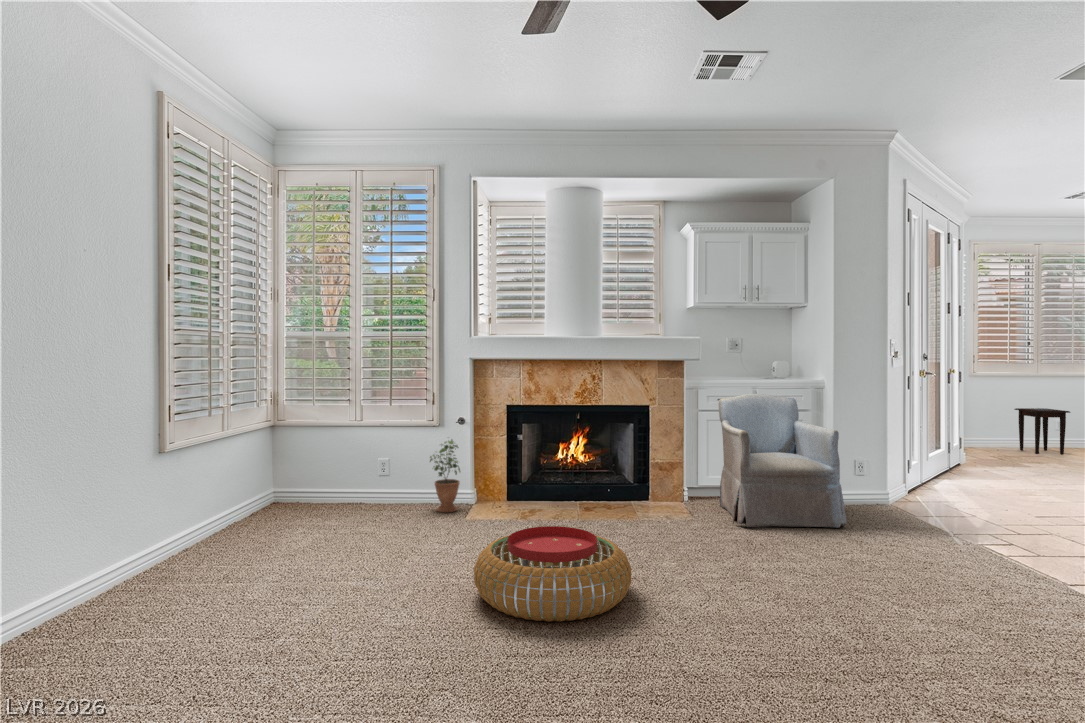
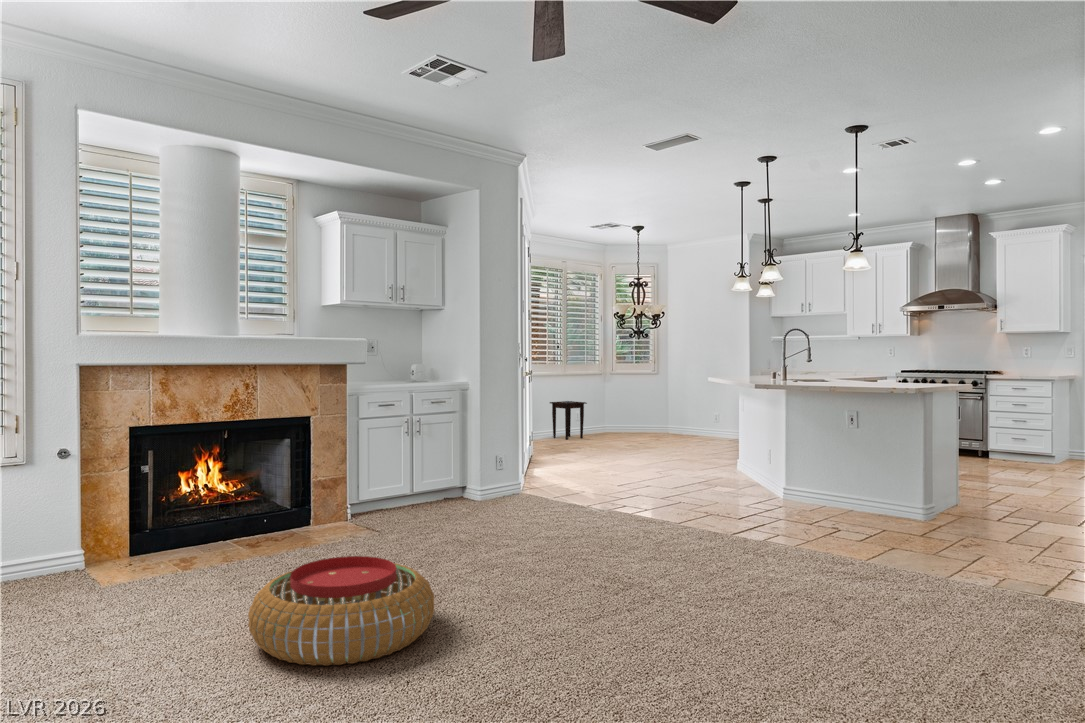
armchair: present [719,394,847,528] -> none [380,398,515,532]
potted plant: present [430,439,460,512] -> none [18,478,73,588]

